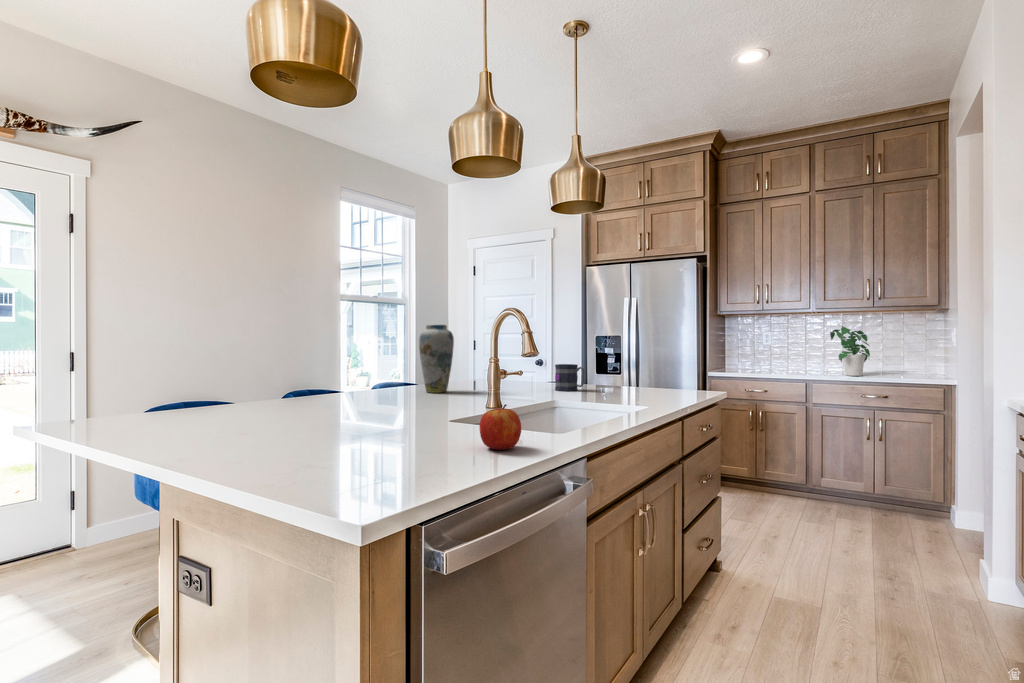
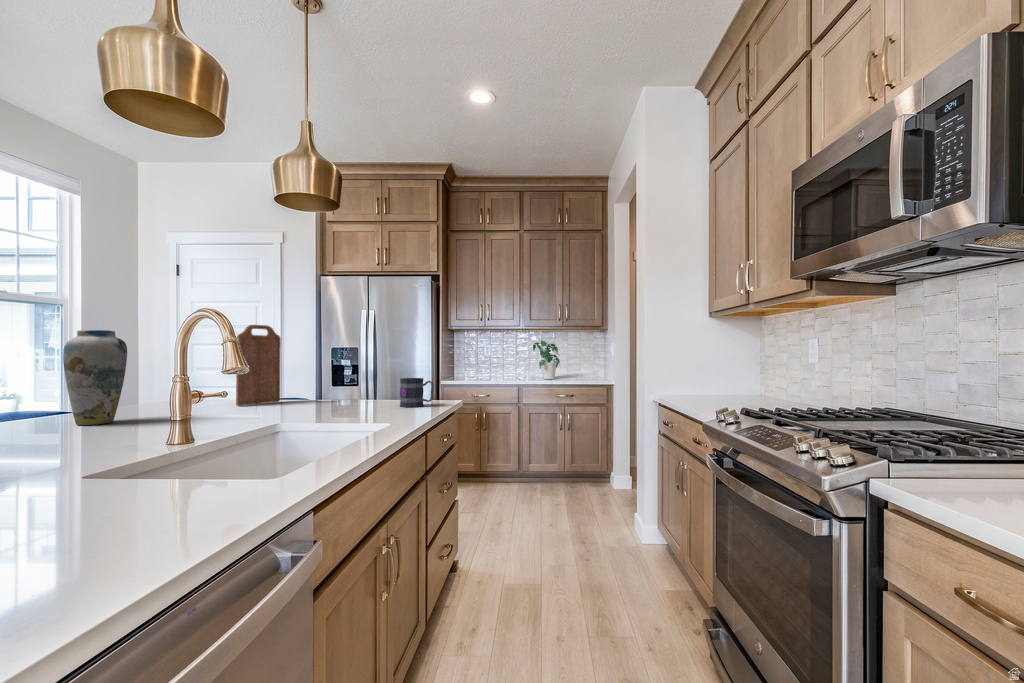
cutting board: none [521,317,553,386] -> present [236,325,281,406]
mug: present [555,364,585,391] -> present [400,378,434,407]
apple: present [480,404,521,450] -> none [92,460,186,544]

